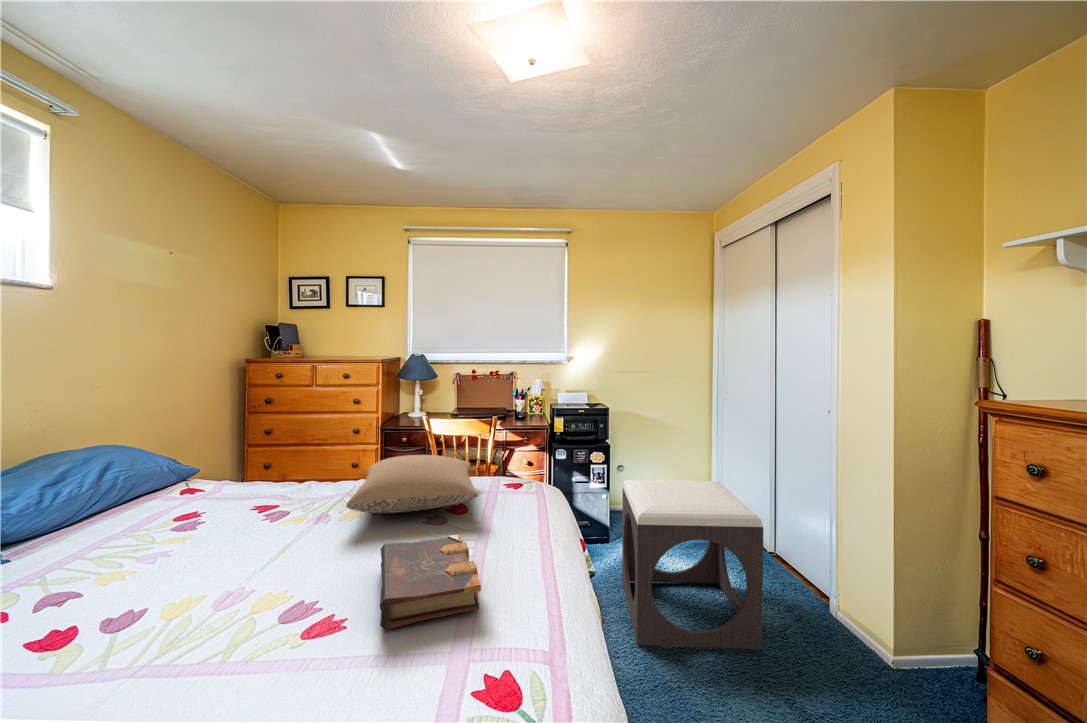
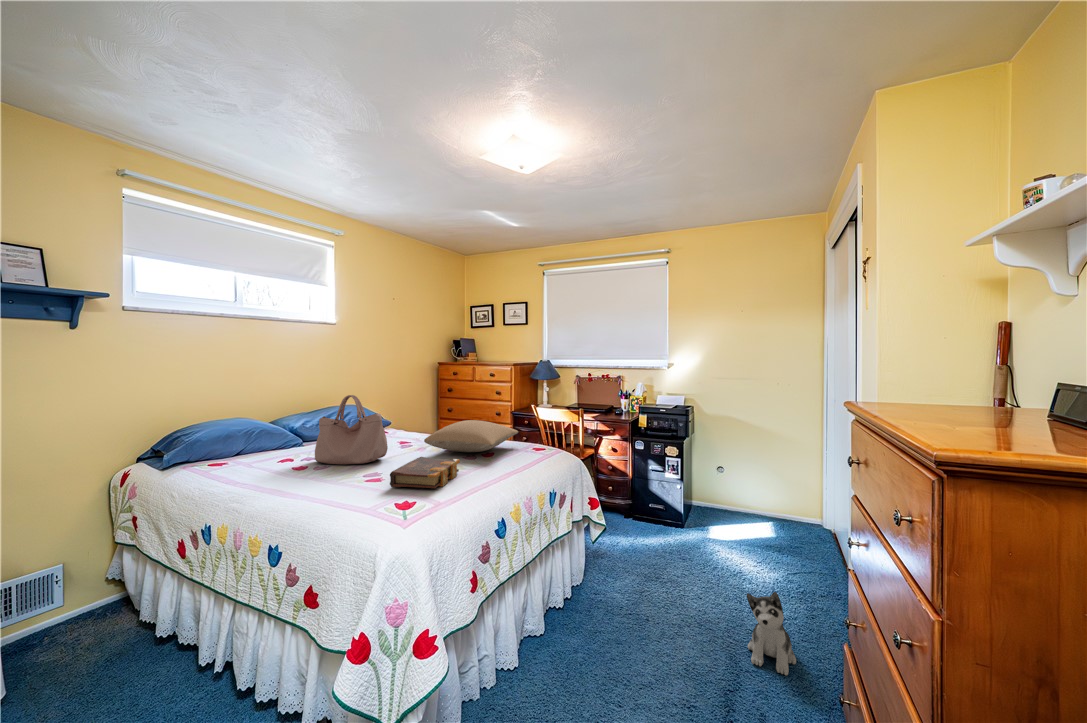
handbag: none [92,439,285,602] -> present [315,395,388,464]
footstool: present [622,480,763,649] -> none [638,467,759,626]
plush toy: none [785,610,845,699] -> present [747,592,796,675]

